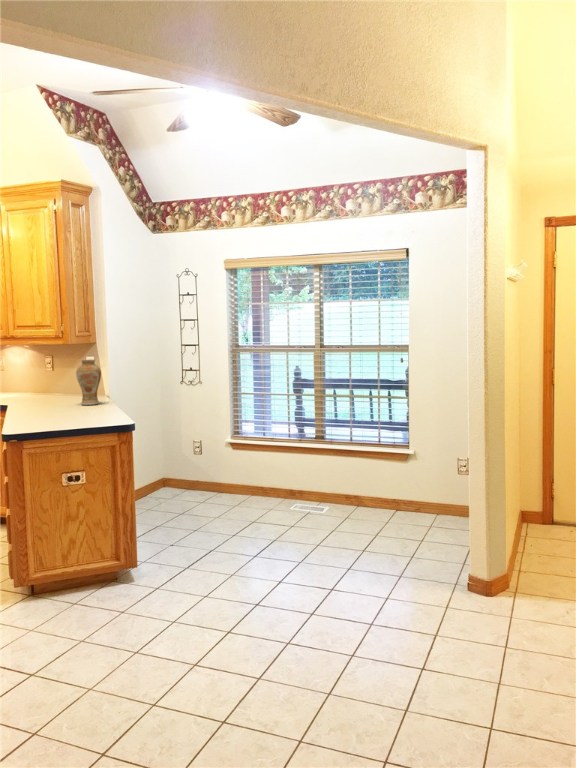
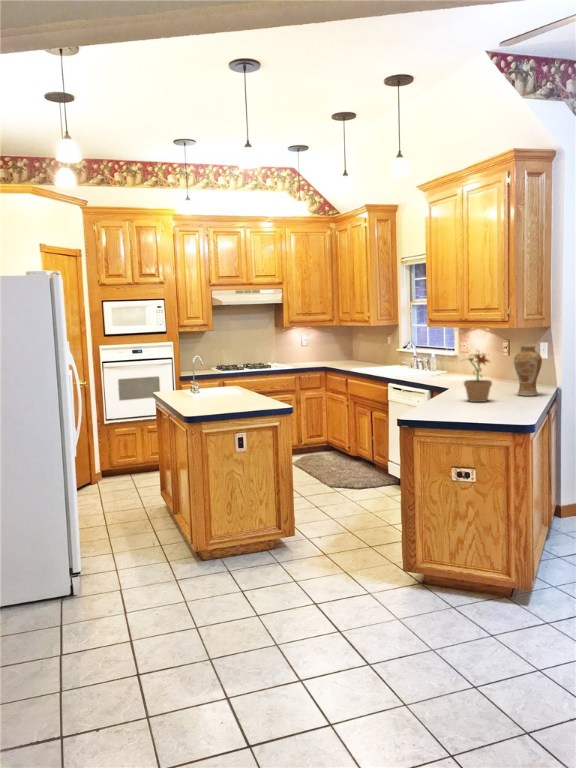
potted plant: none [36,364,68,413] -> present [464,351,492,402]

